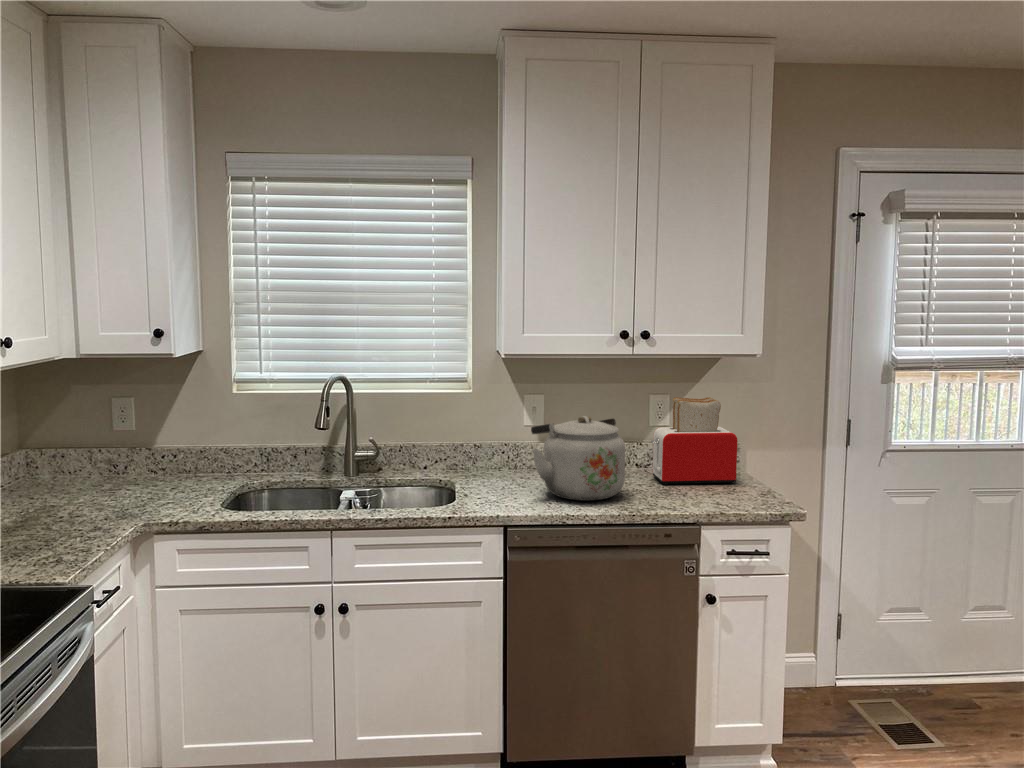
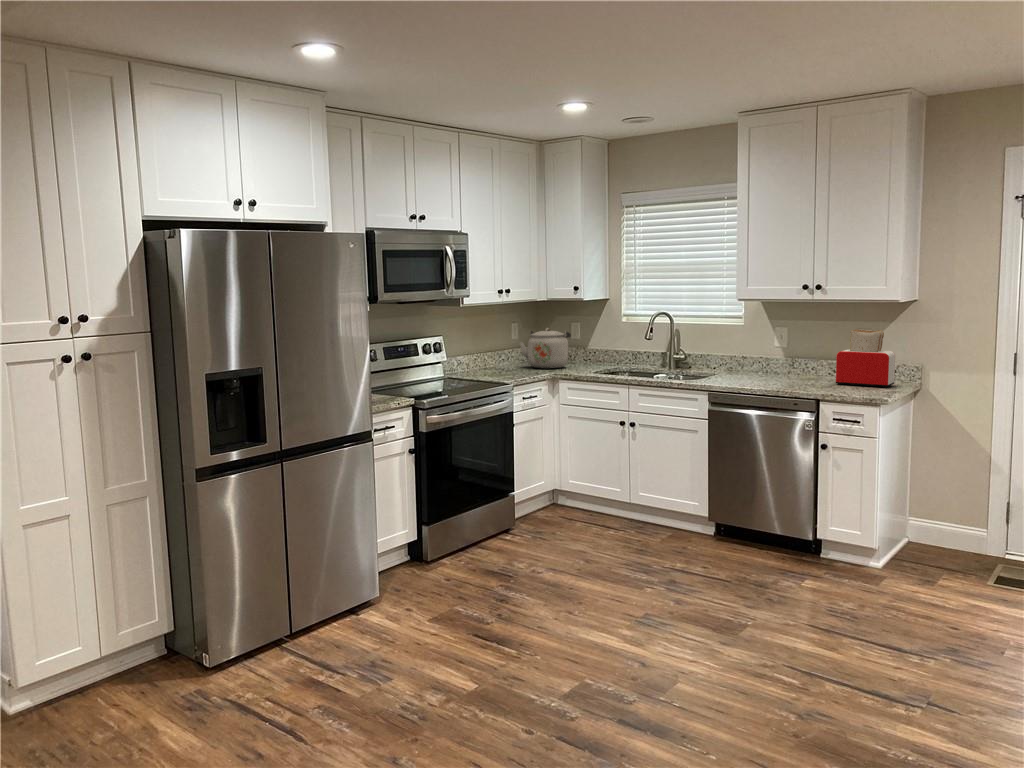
kettle: present [531,416,625,501] -> present [520,328,571,369]

